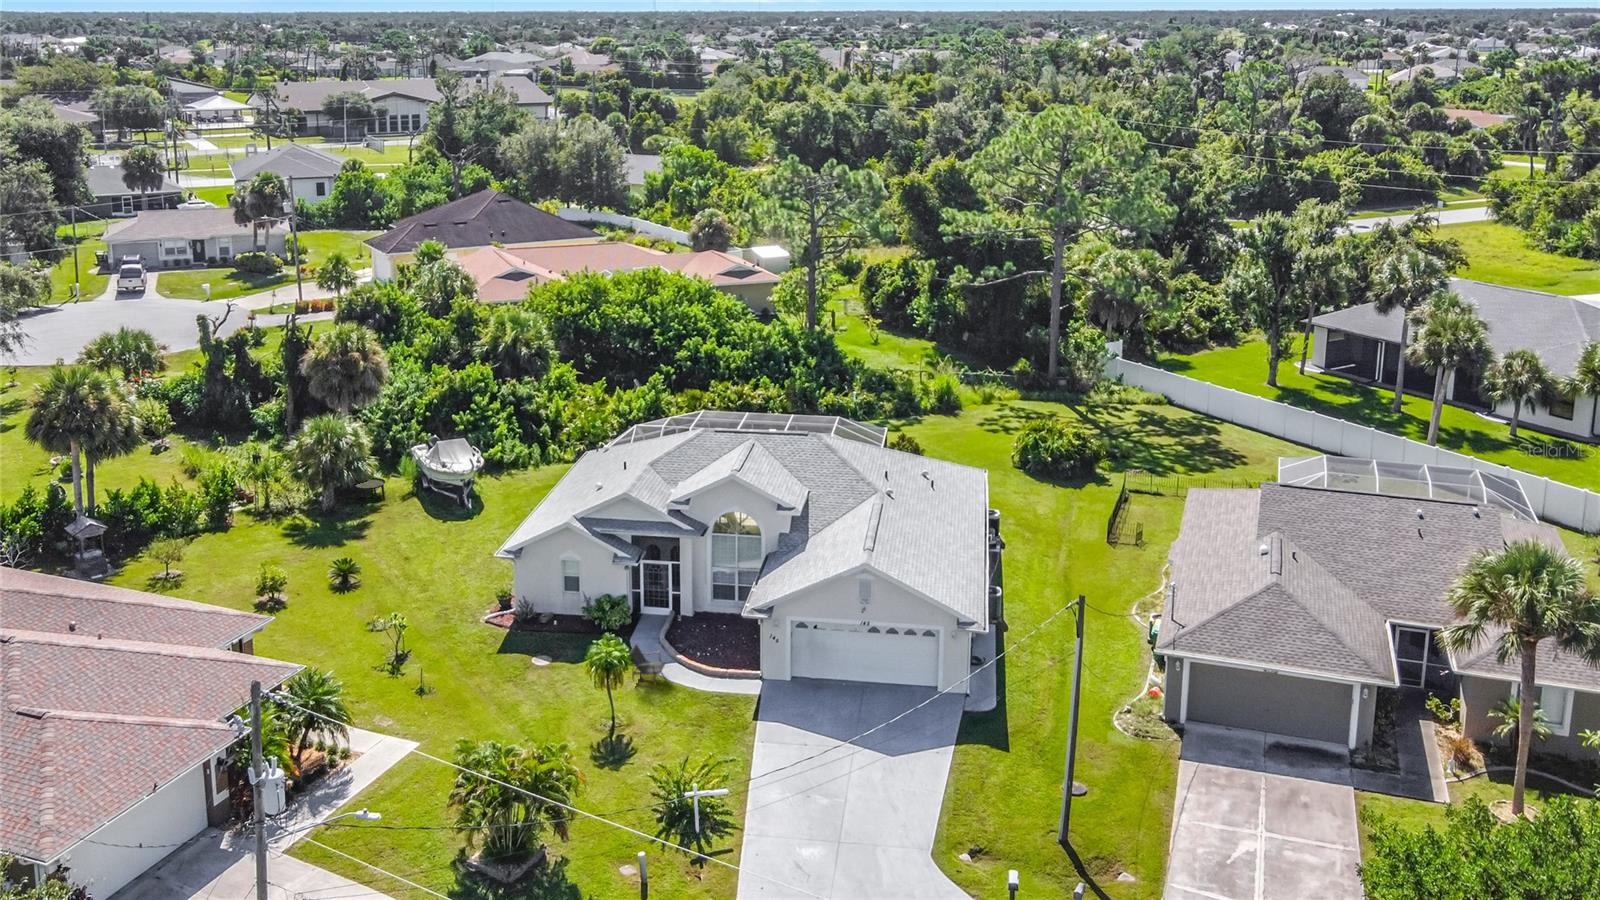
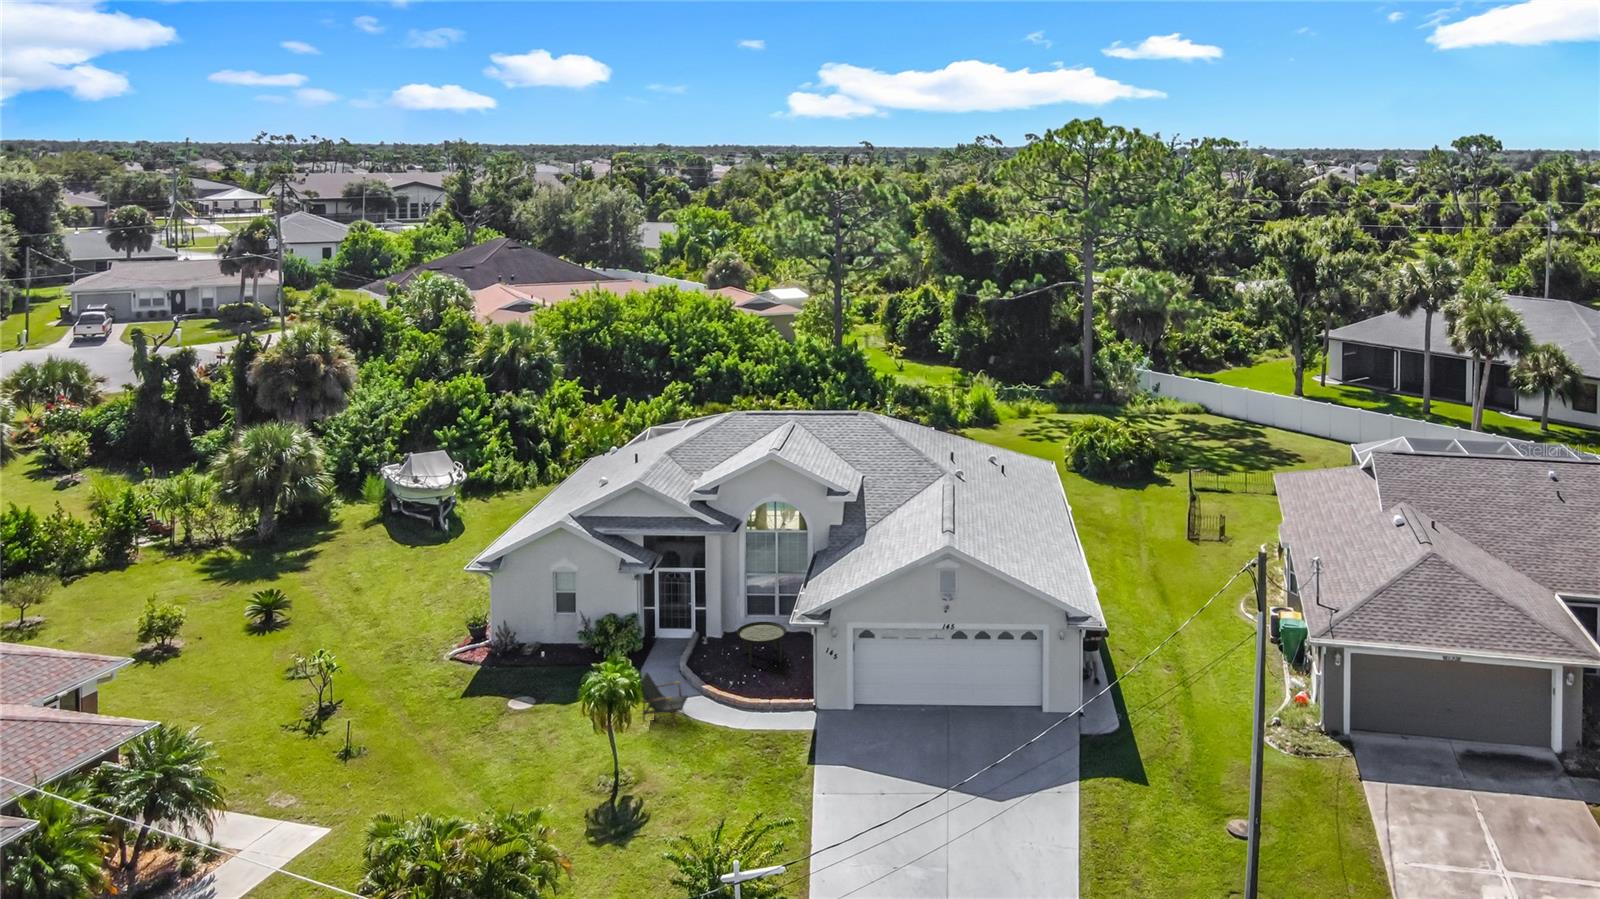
round table: present [354,478,385,504] -> present [737,622,786,666]

